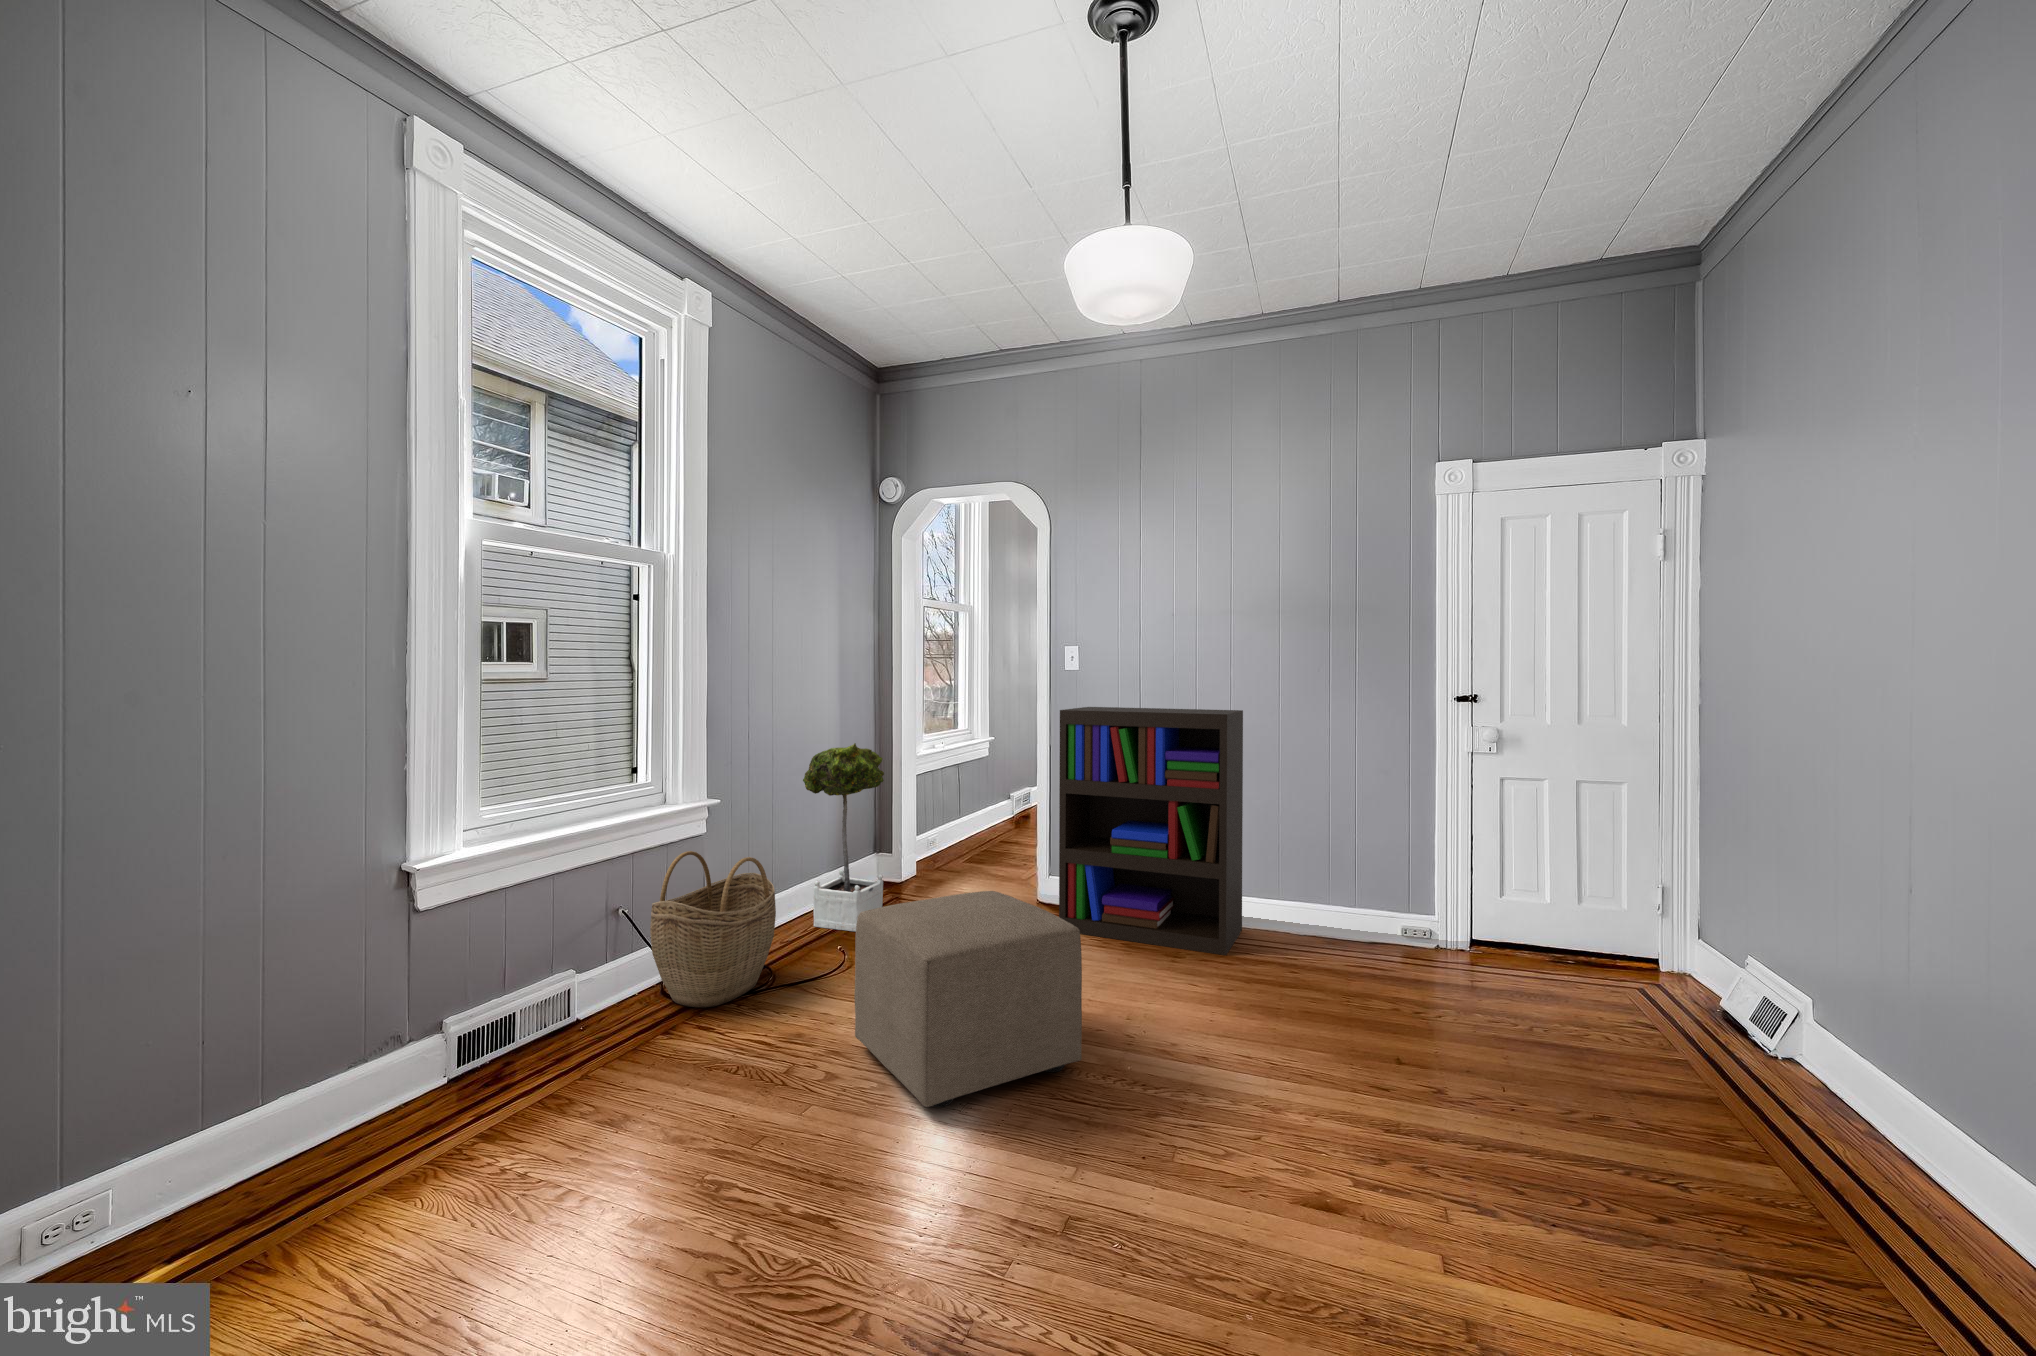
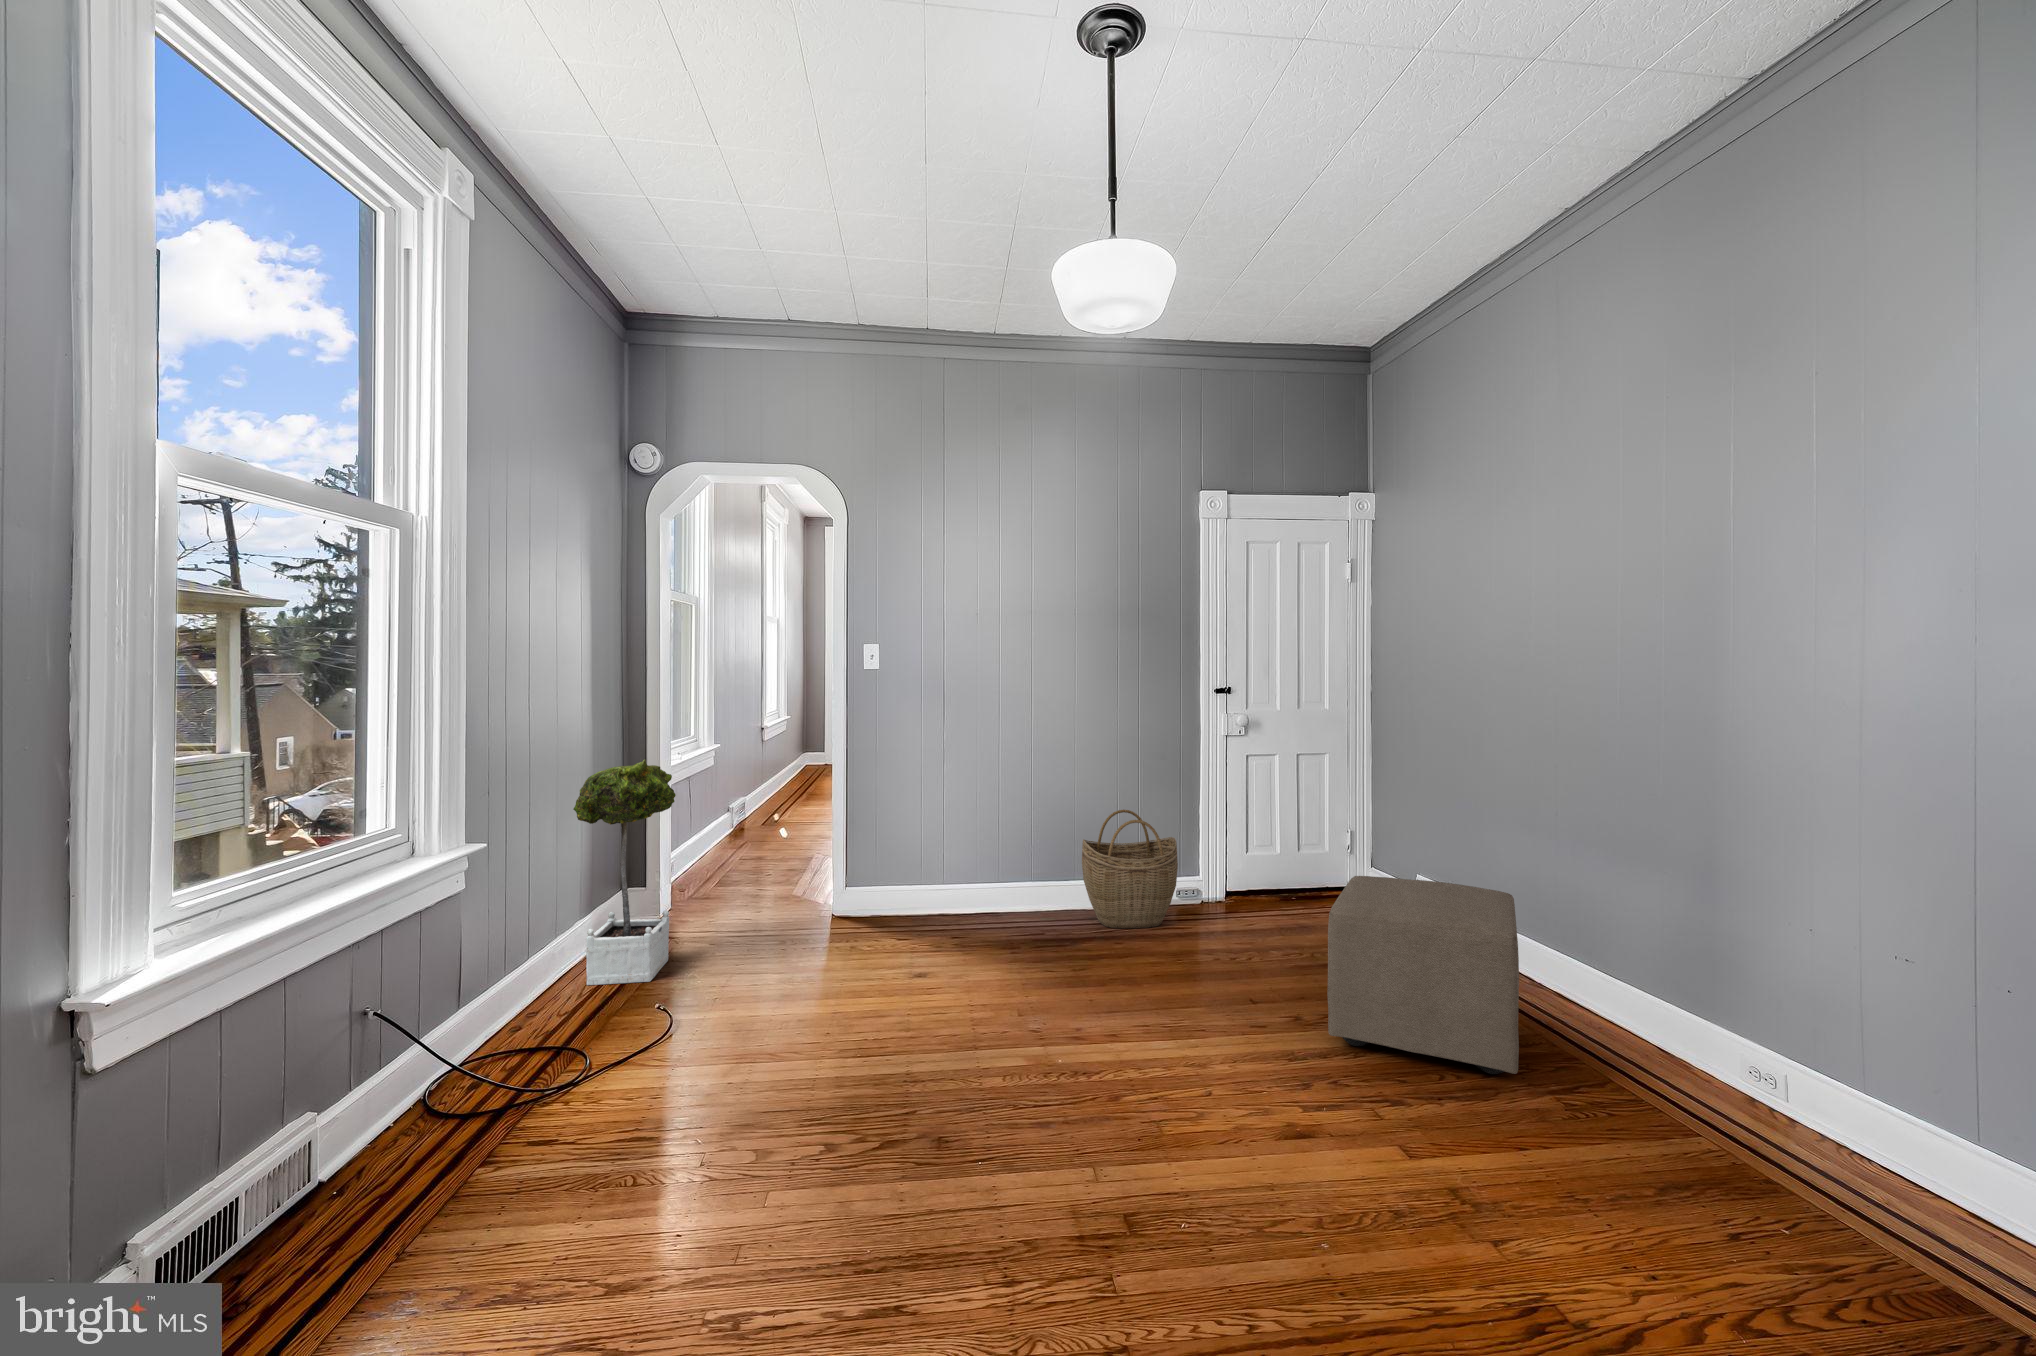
bookshelf: present [1059,707,1243,955] -> none [876,707,1049,941]
woven basket: present [650,851,776,1007] -> present [1082,810,1178,928]
ottoman: present [854,891,1082,1107] -> present [1327,876,1519,1074]

